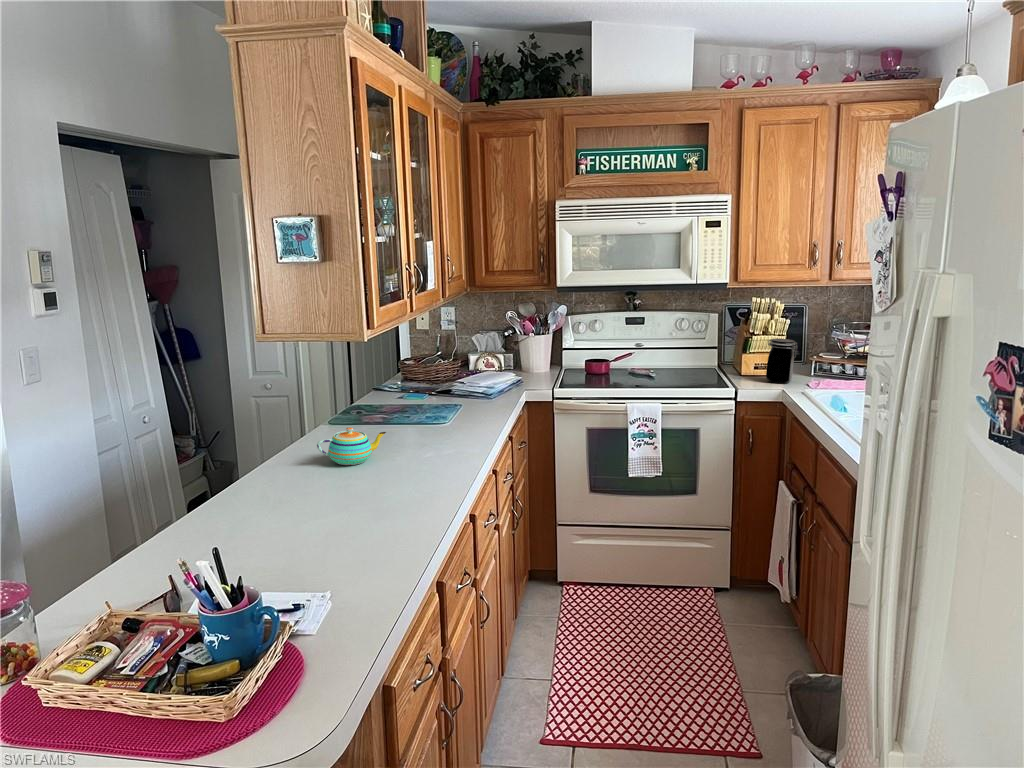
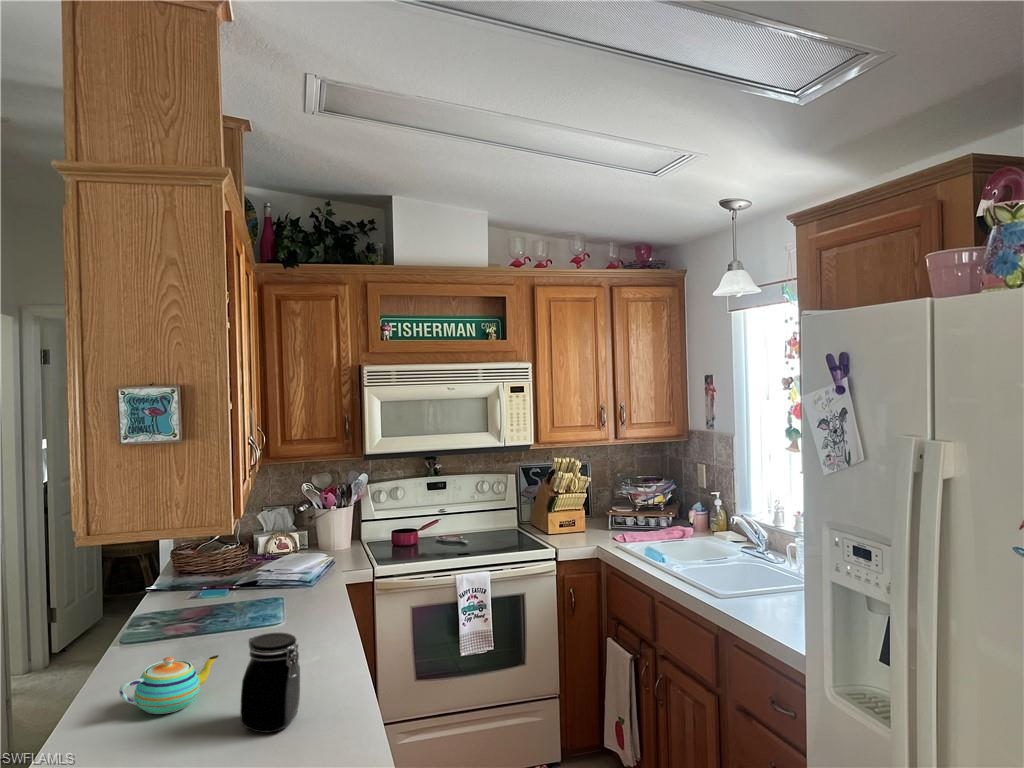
jar: present [766,339,798,384] -> present [240,633,300,733]

